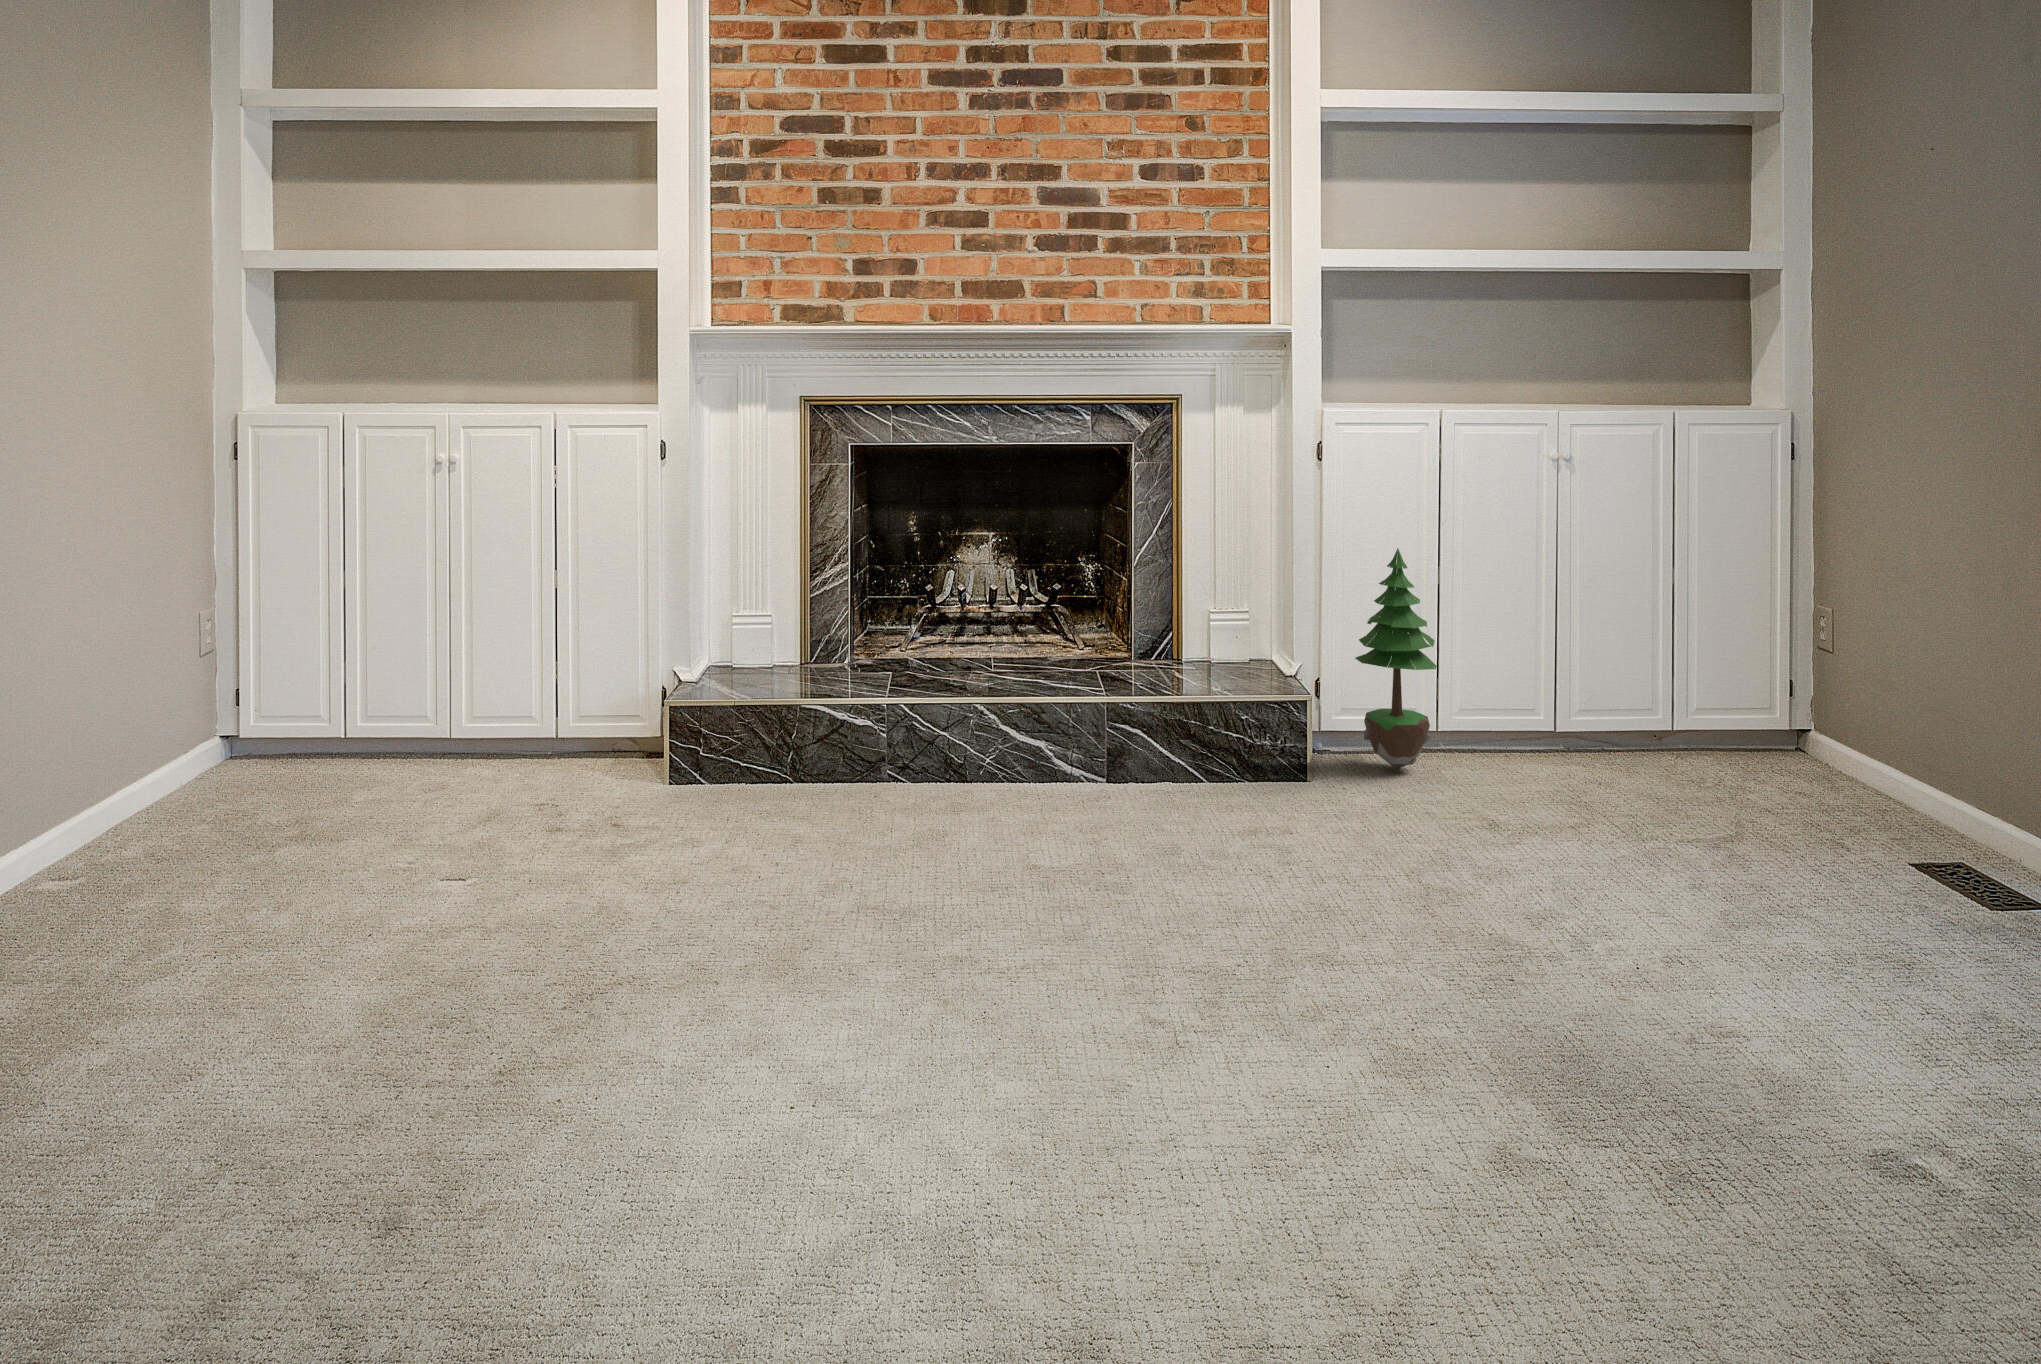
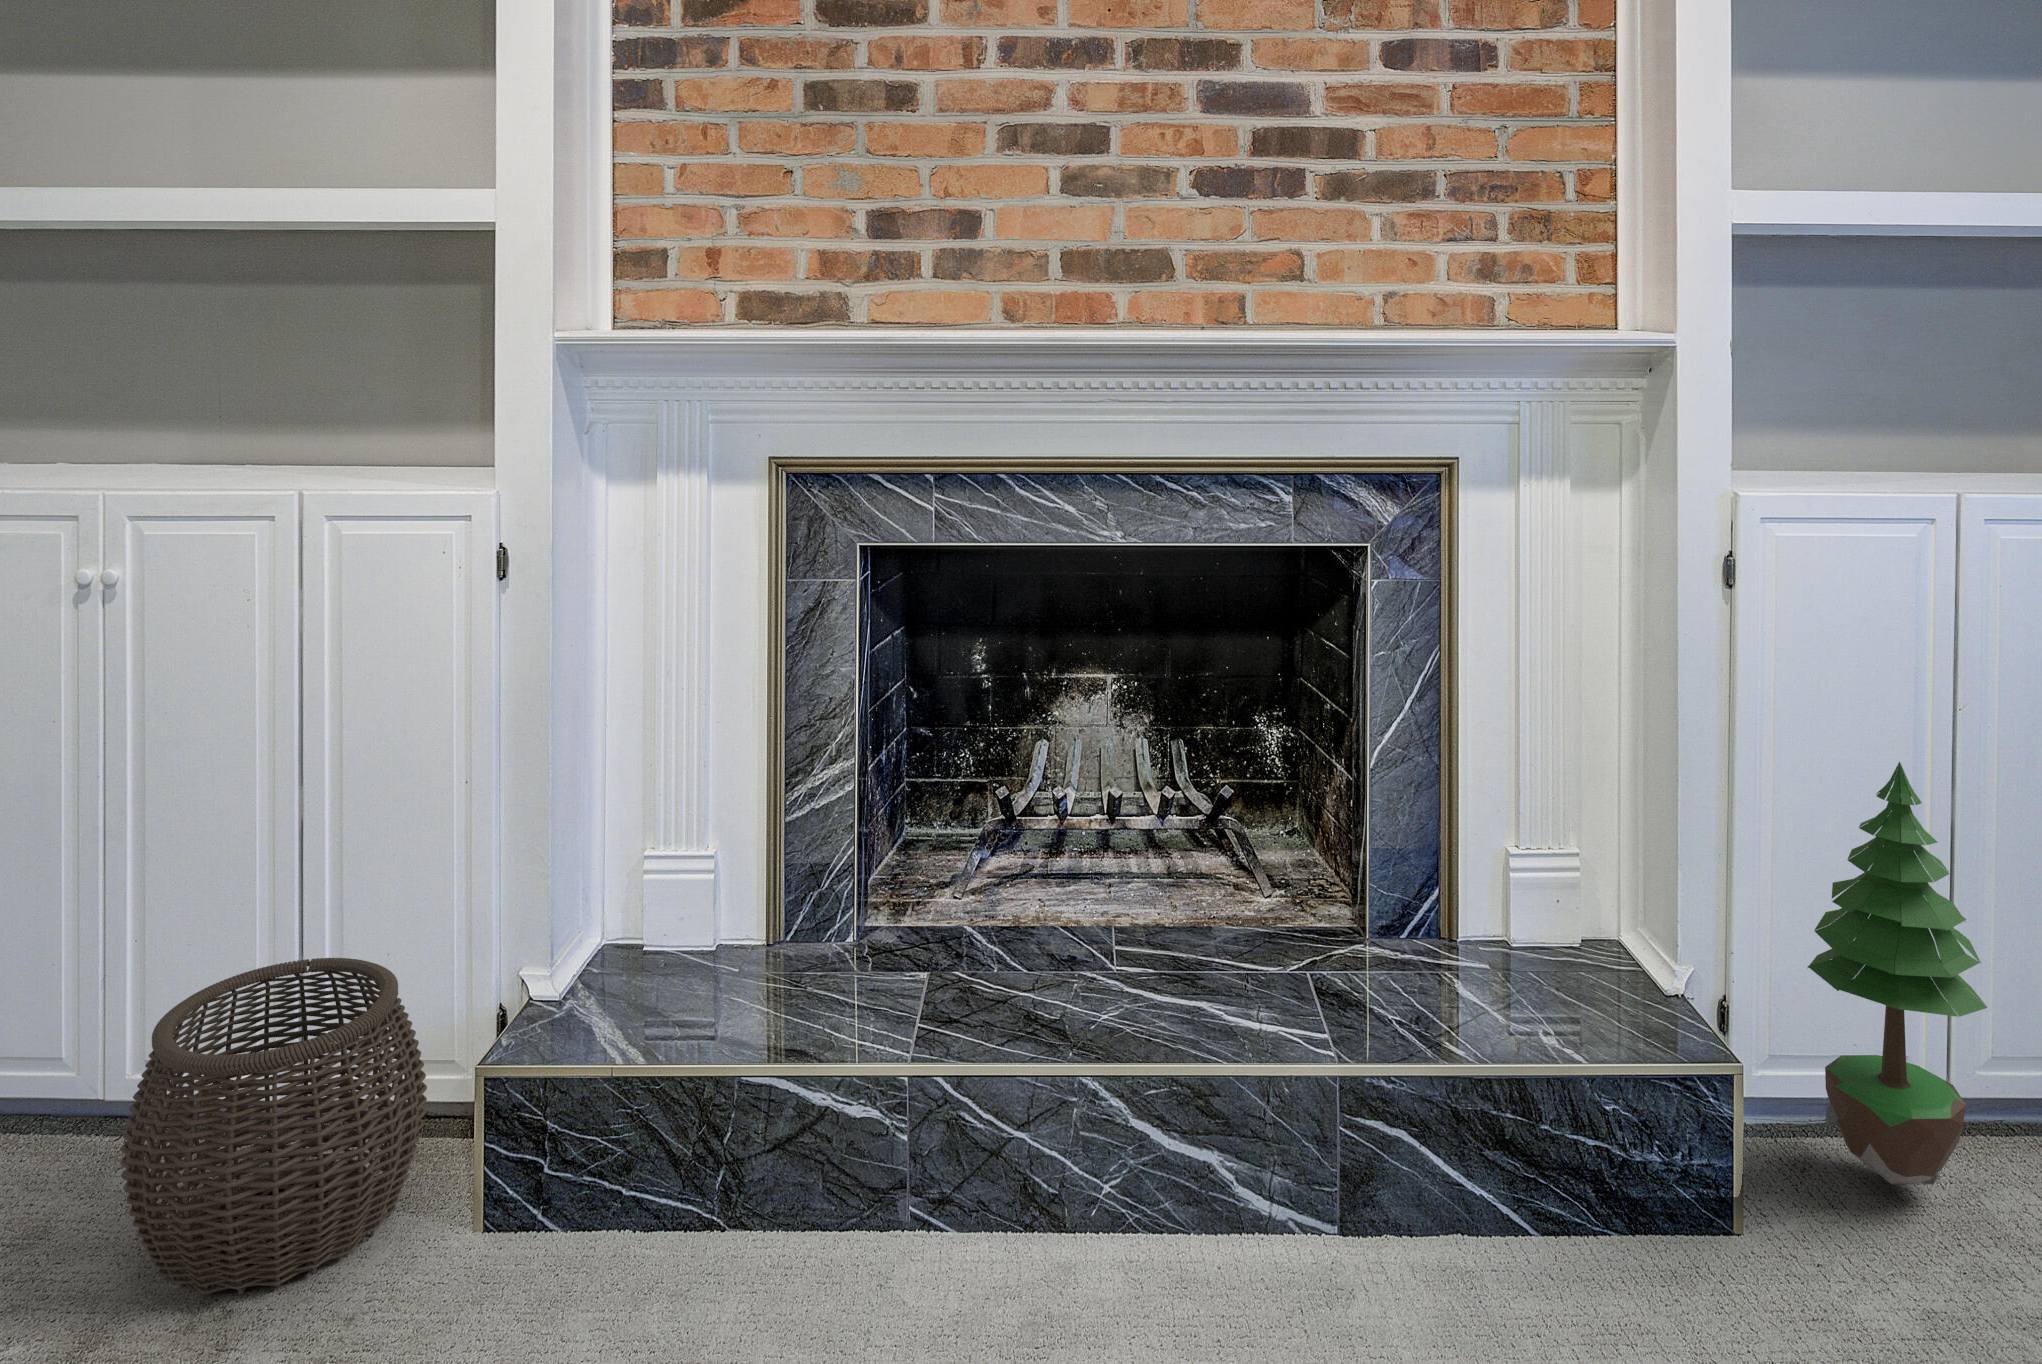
woven basket: none [498,658,636,798] -> present [120,958,427,1295]

